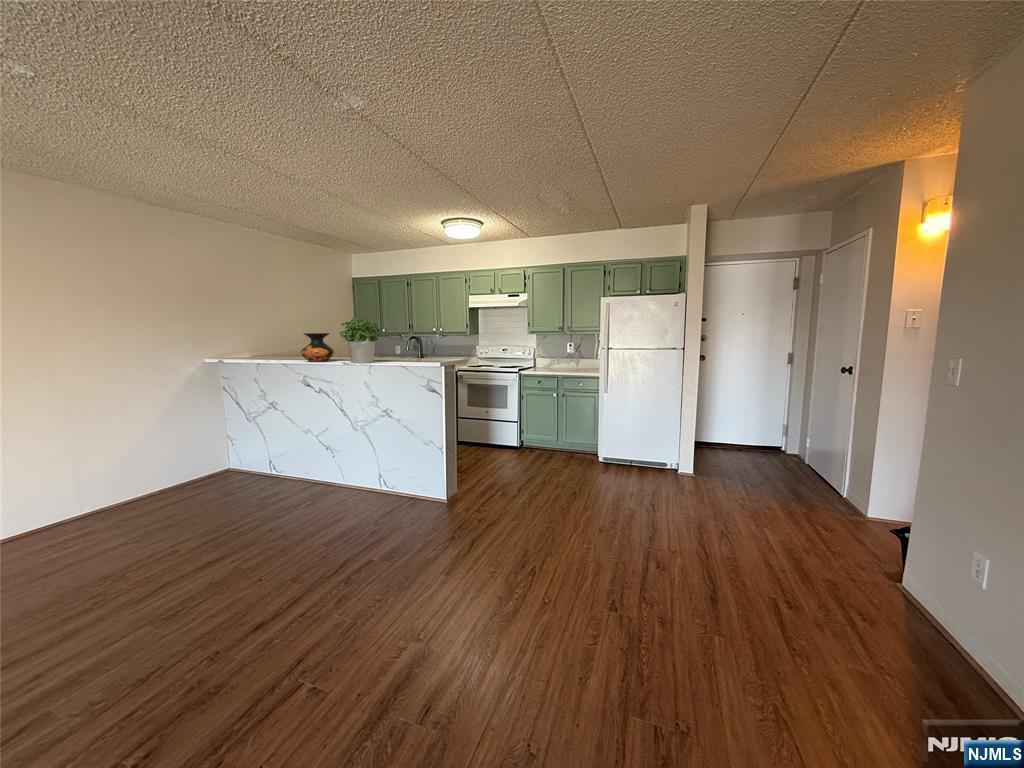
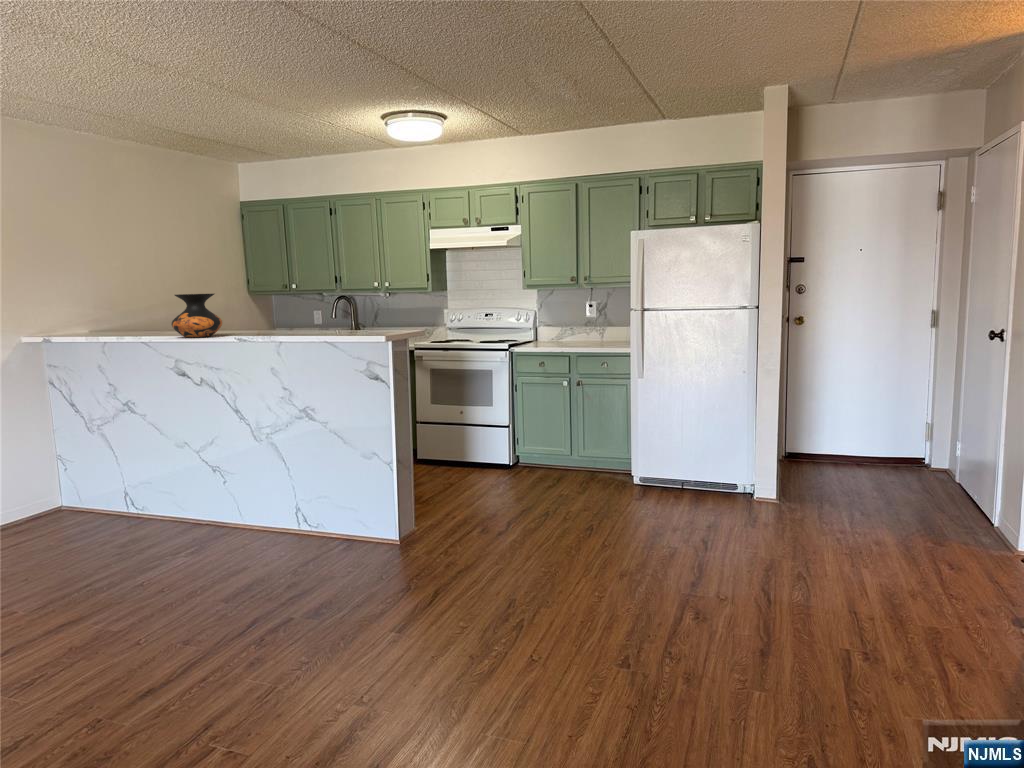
potted plant: present [340,318,379,363] -> none [232,269,291,339]

